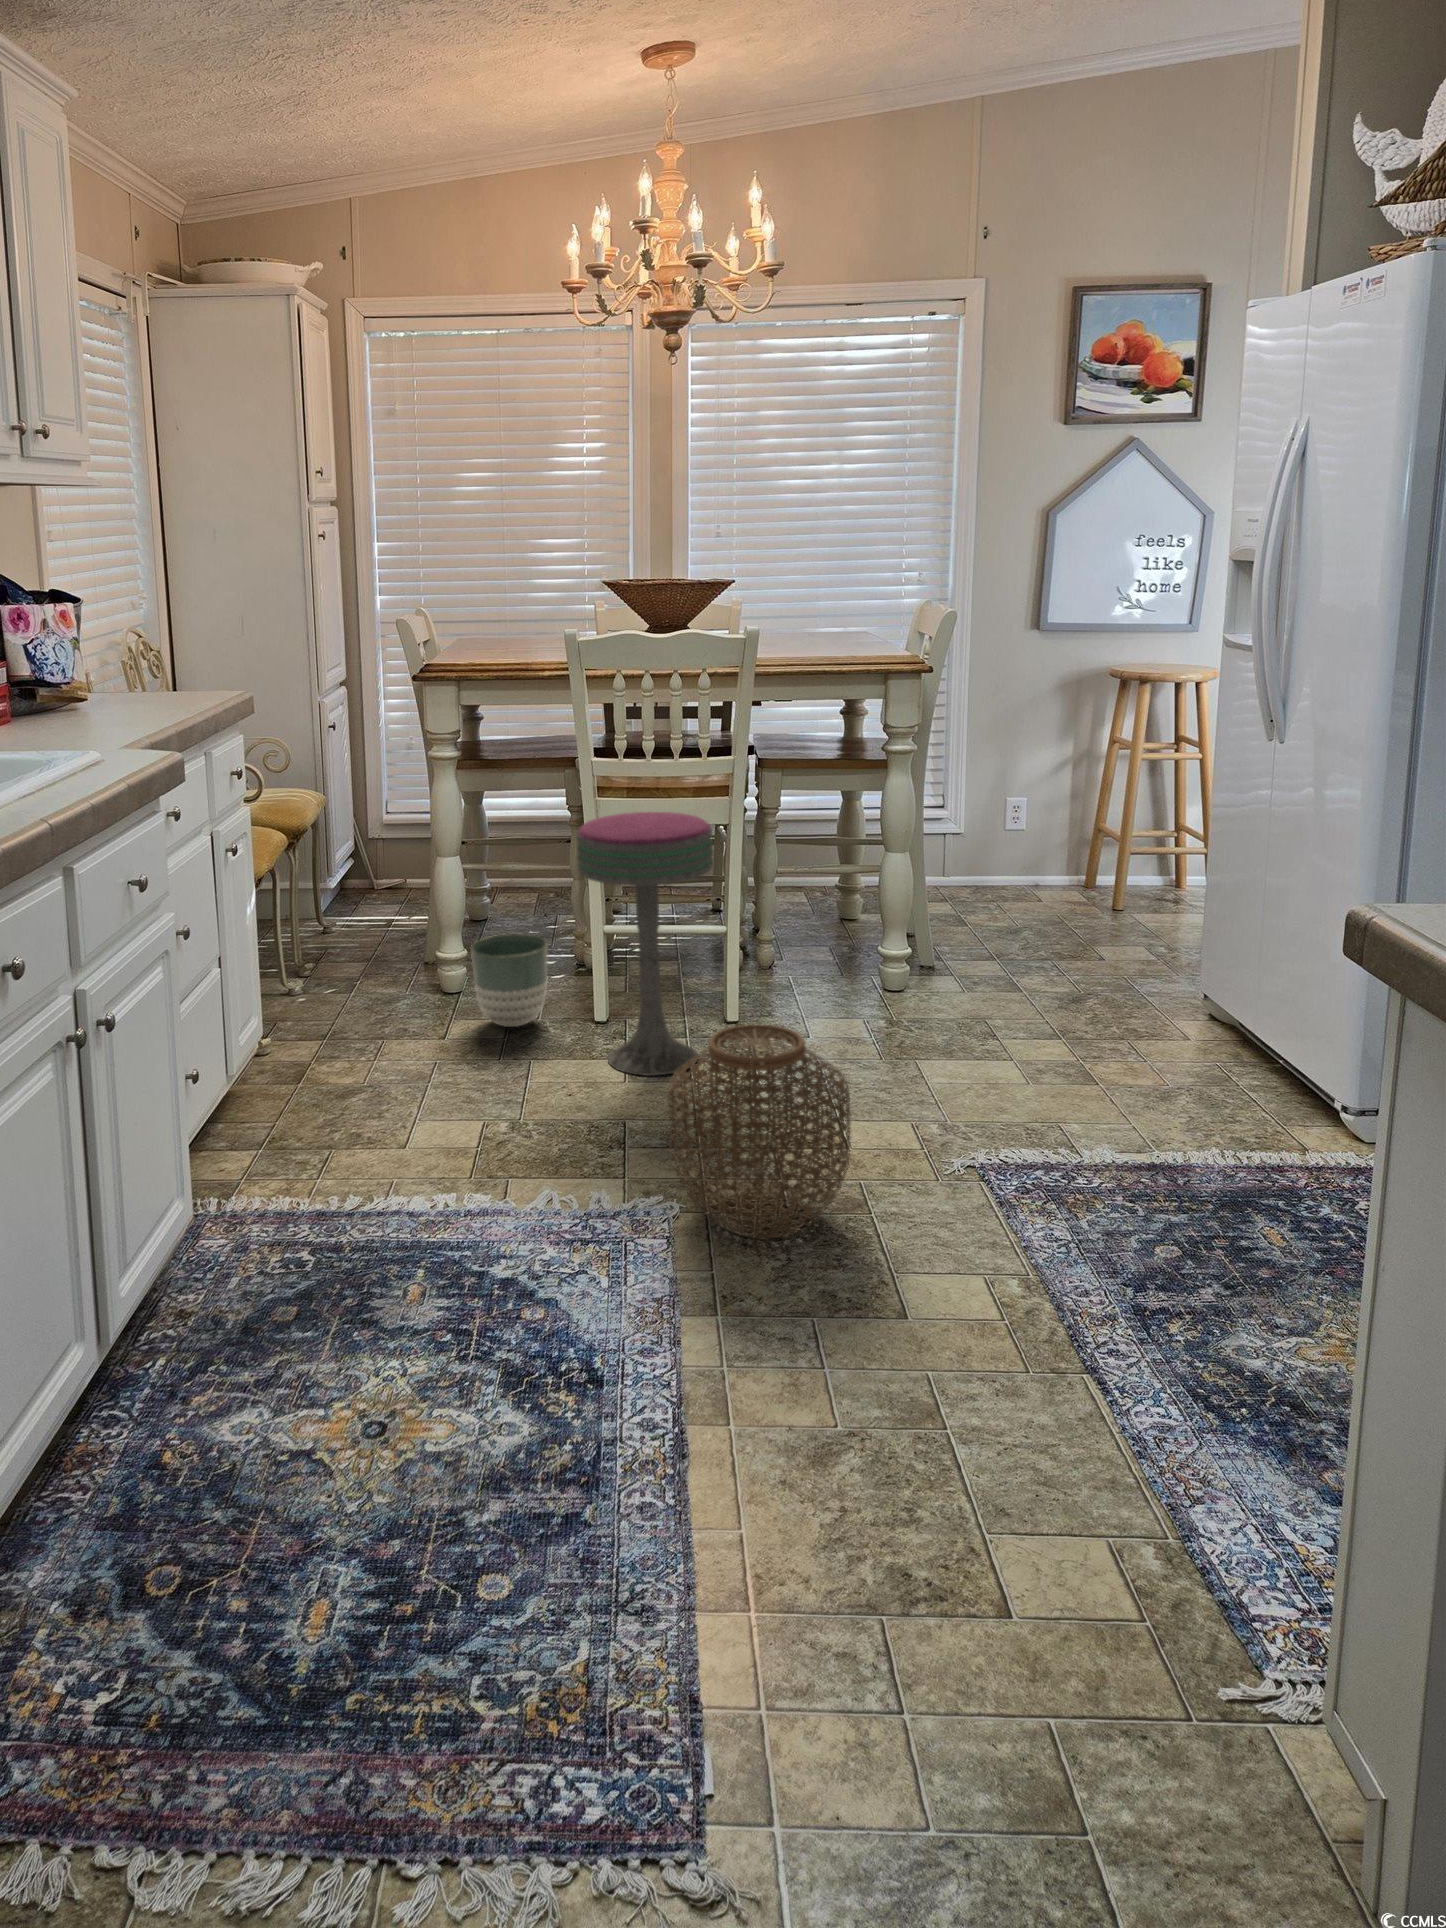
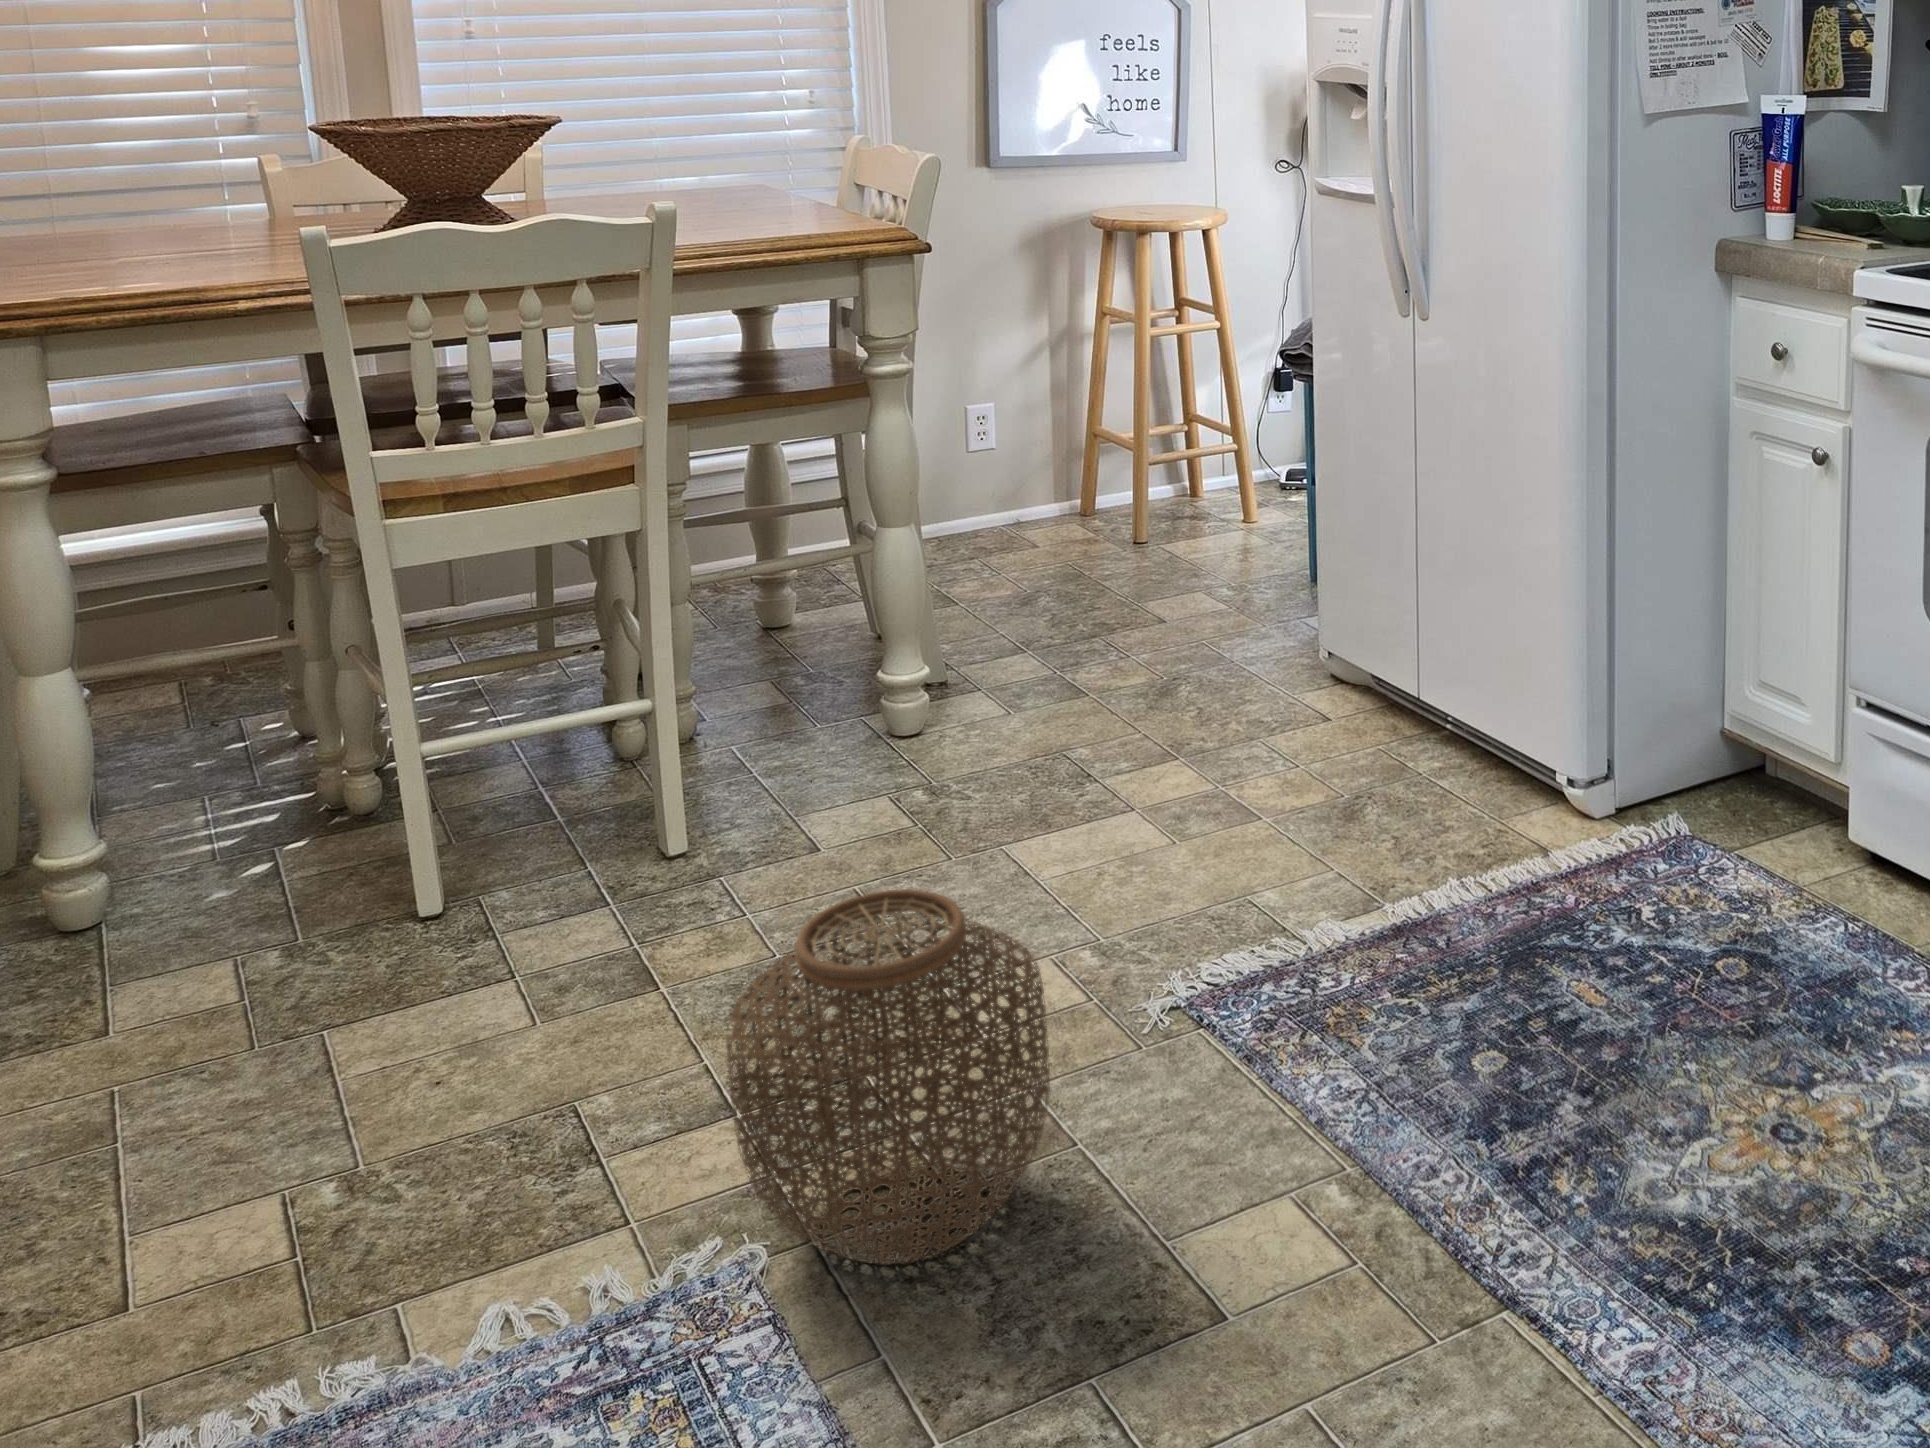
bar stool: present [576,812,713,1076] -> none [384,532,653,1005]
planter: present [471,934,547,1027] -> none [146,791,318,975]

